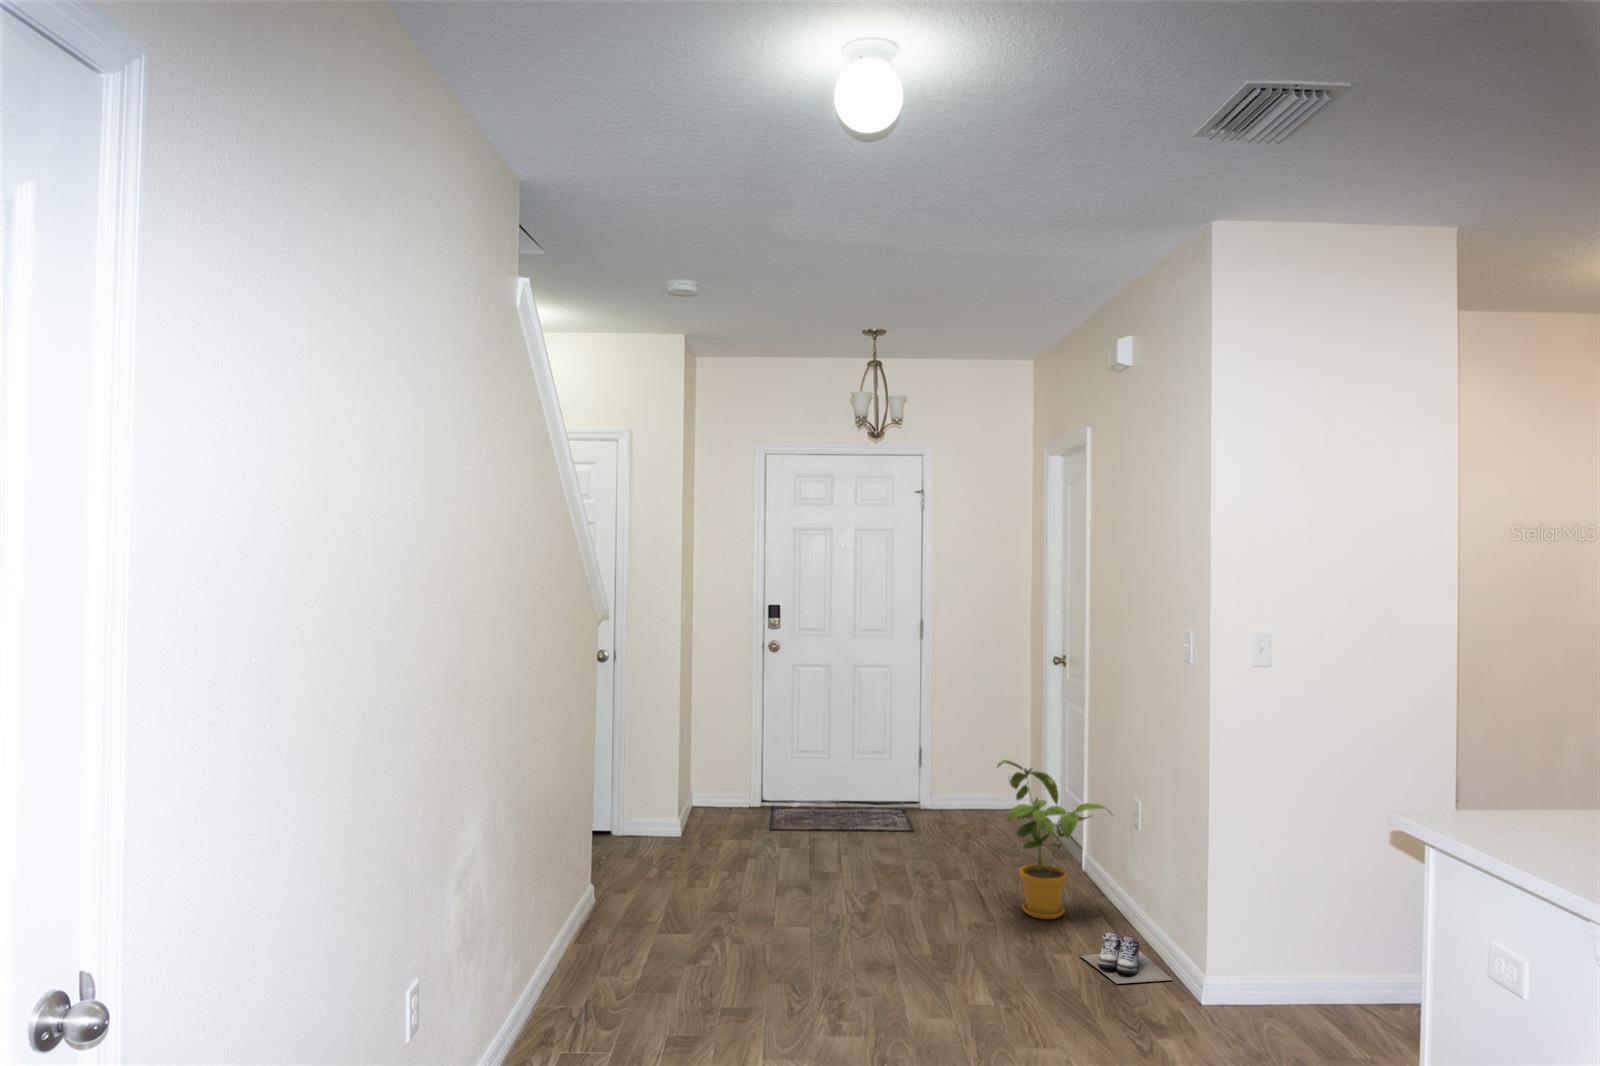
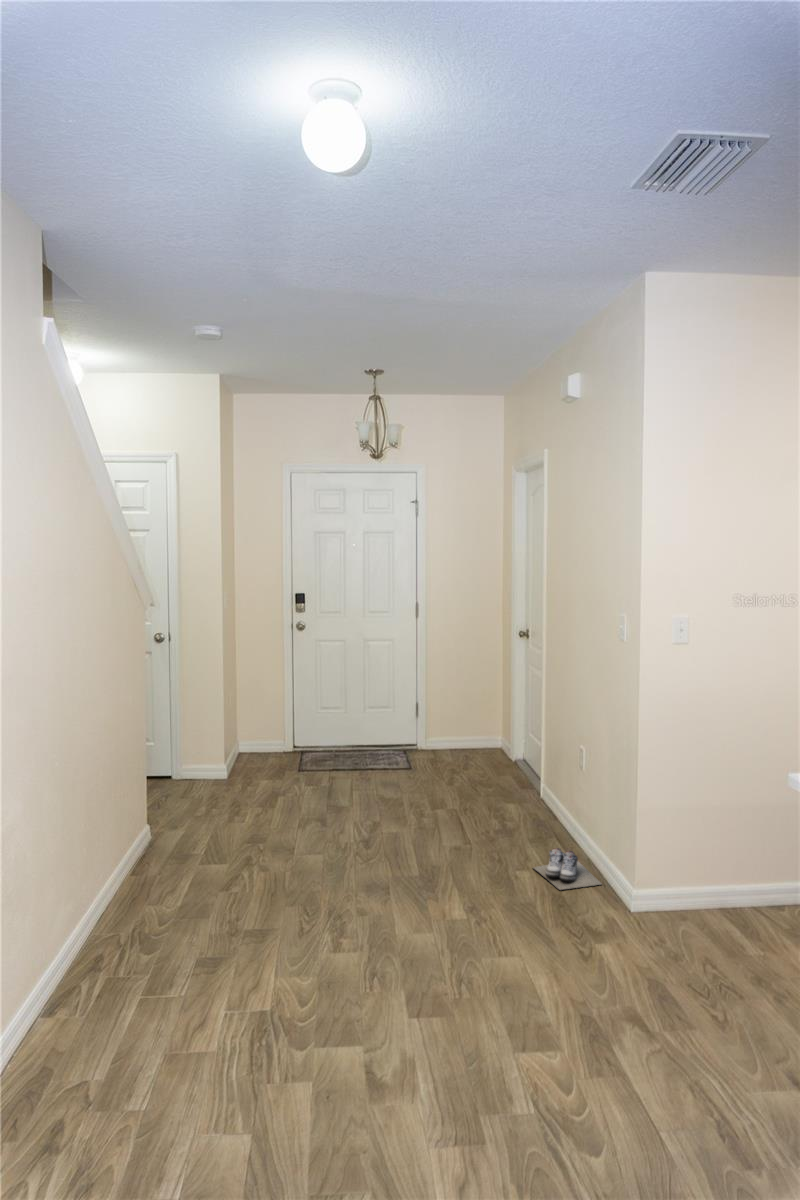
house plant: present [997,760,1110,919] -> none [471,716,561,837]

